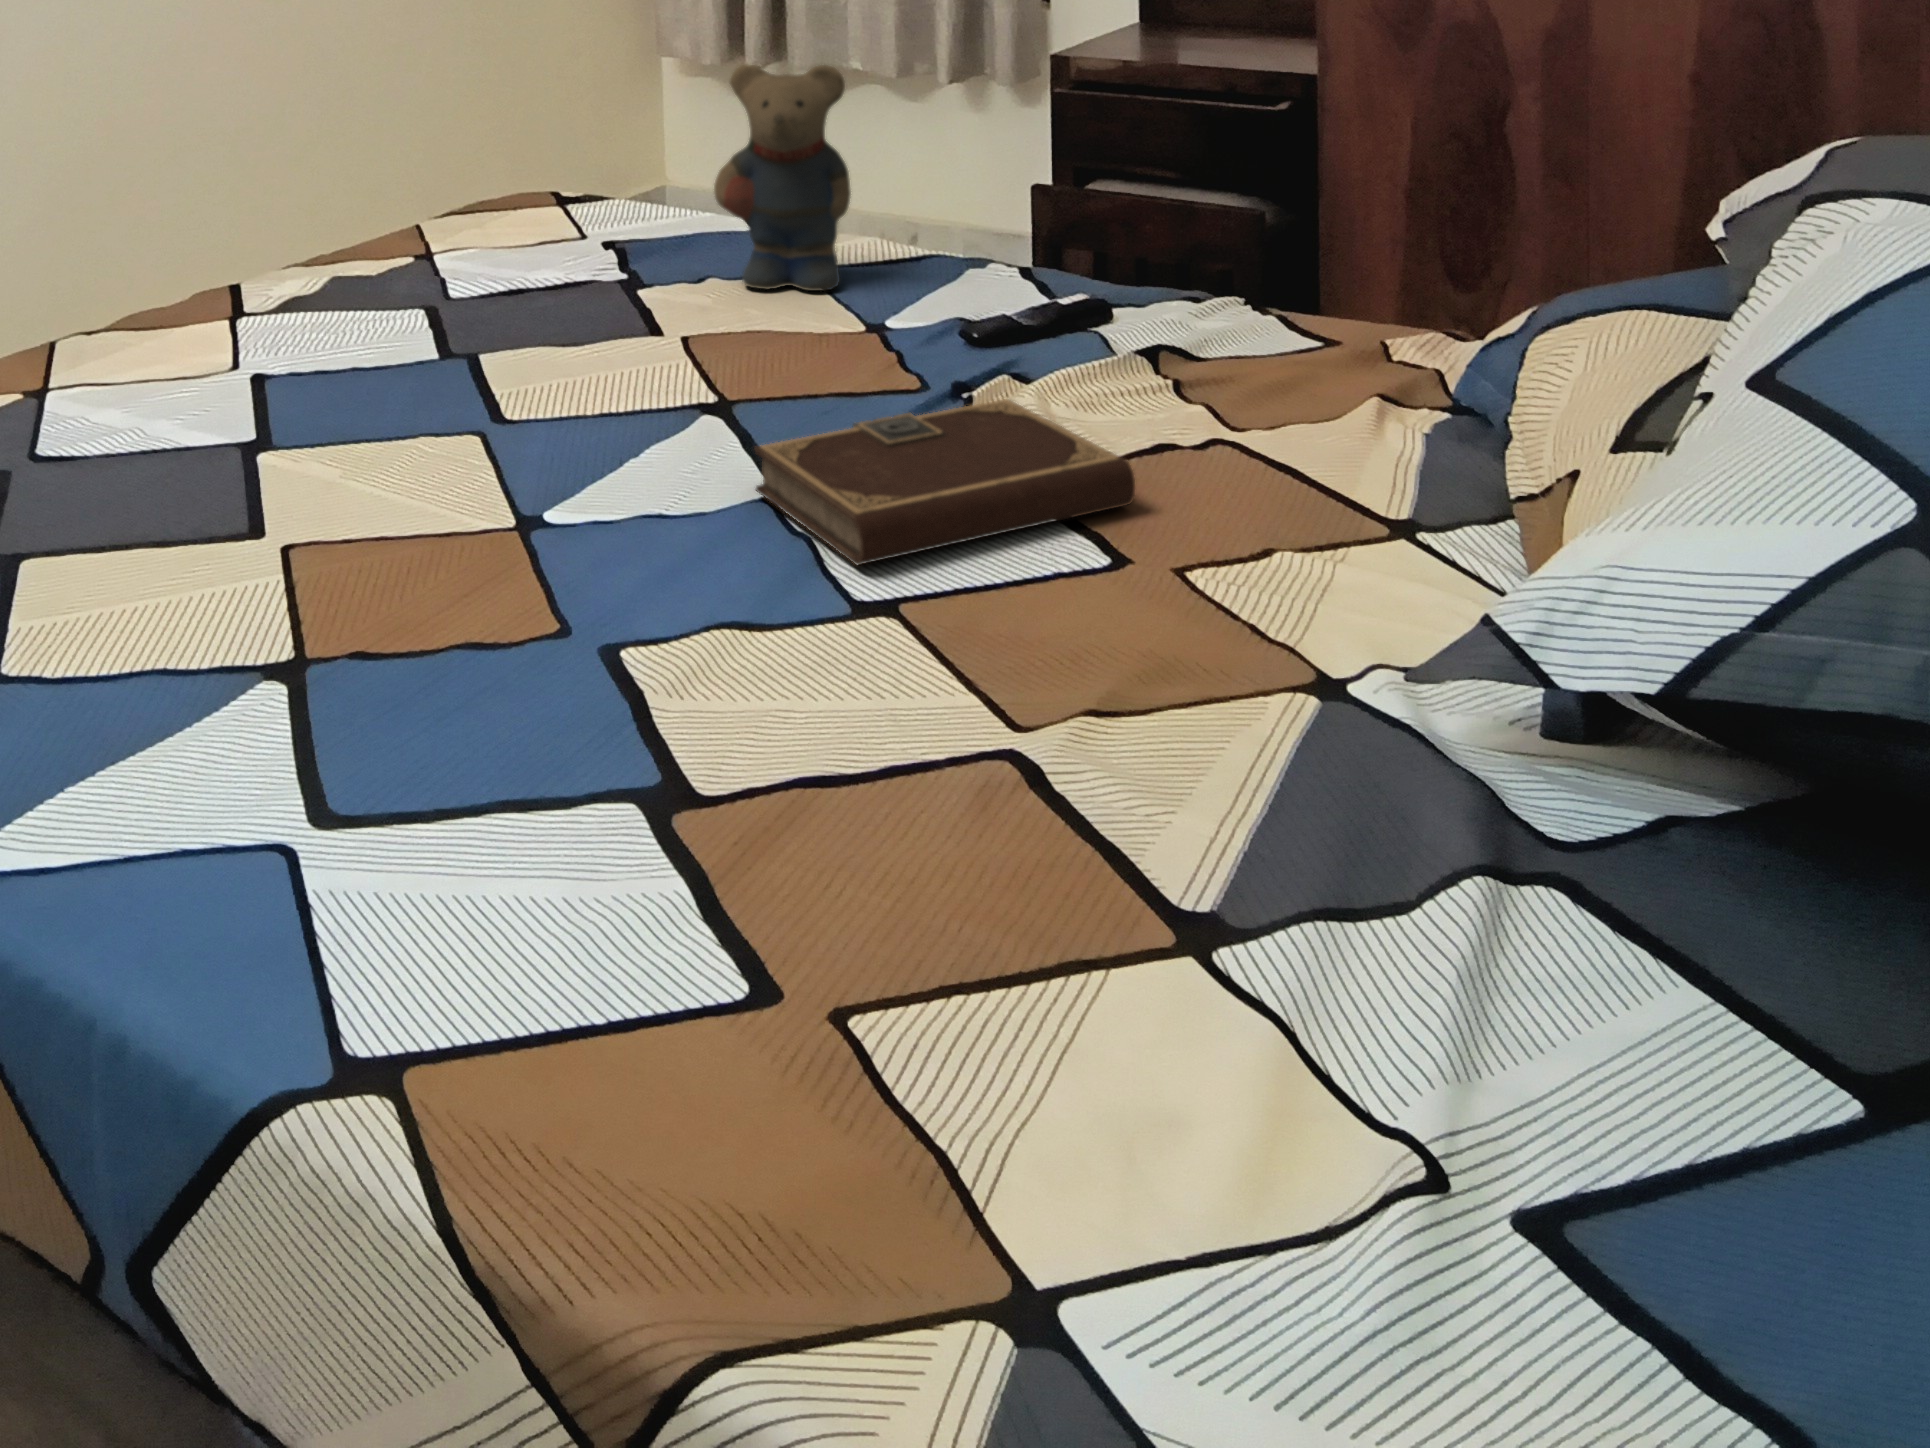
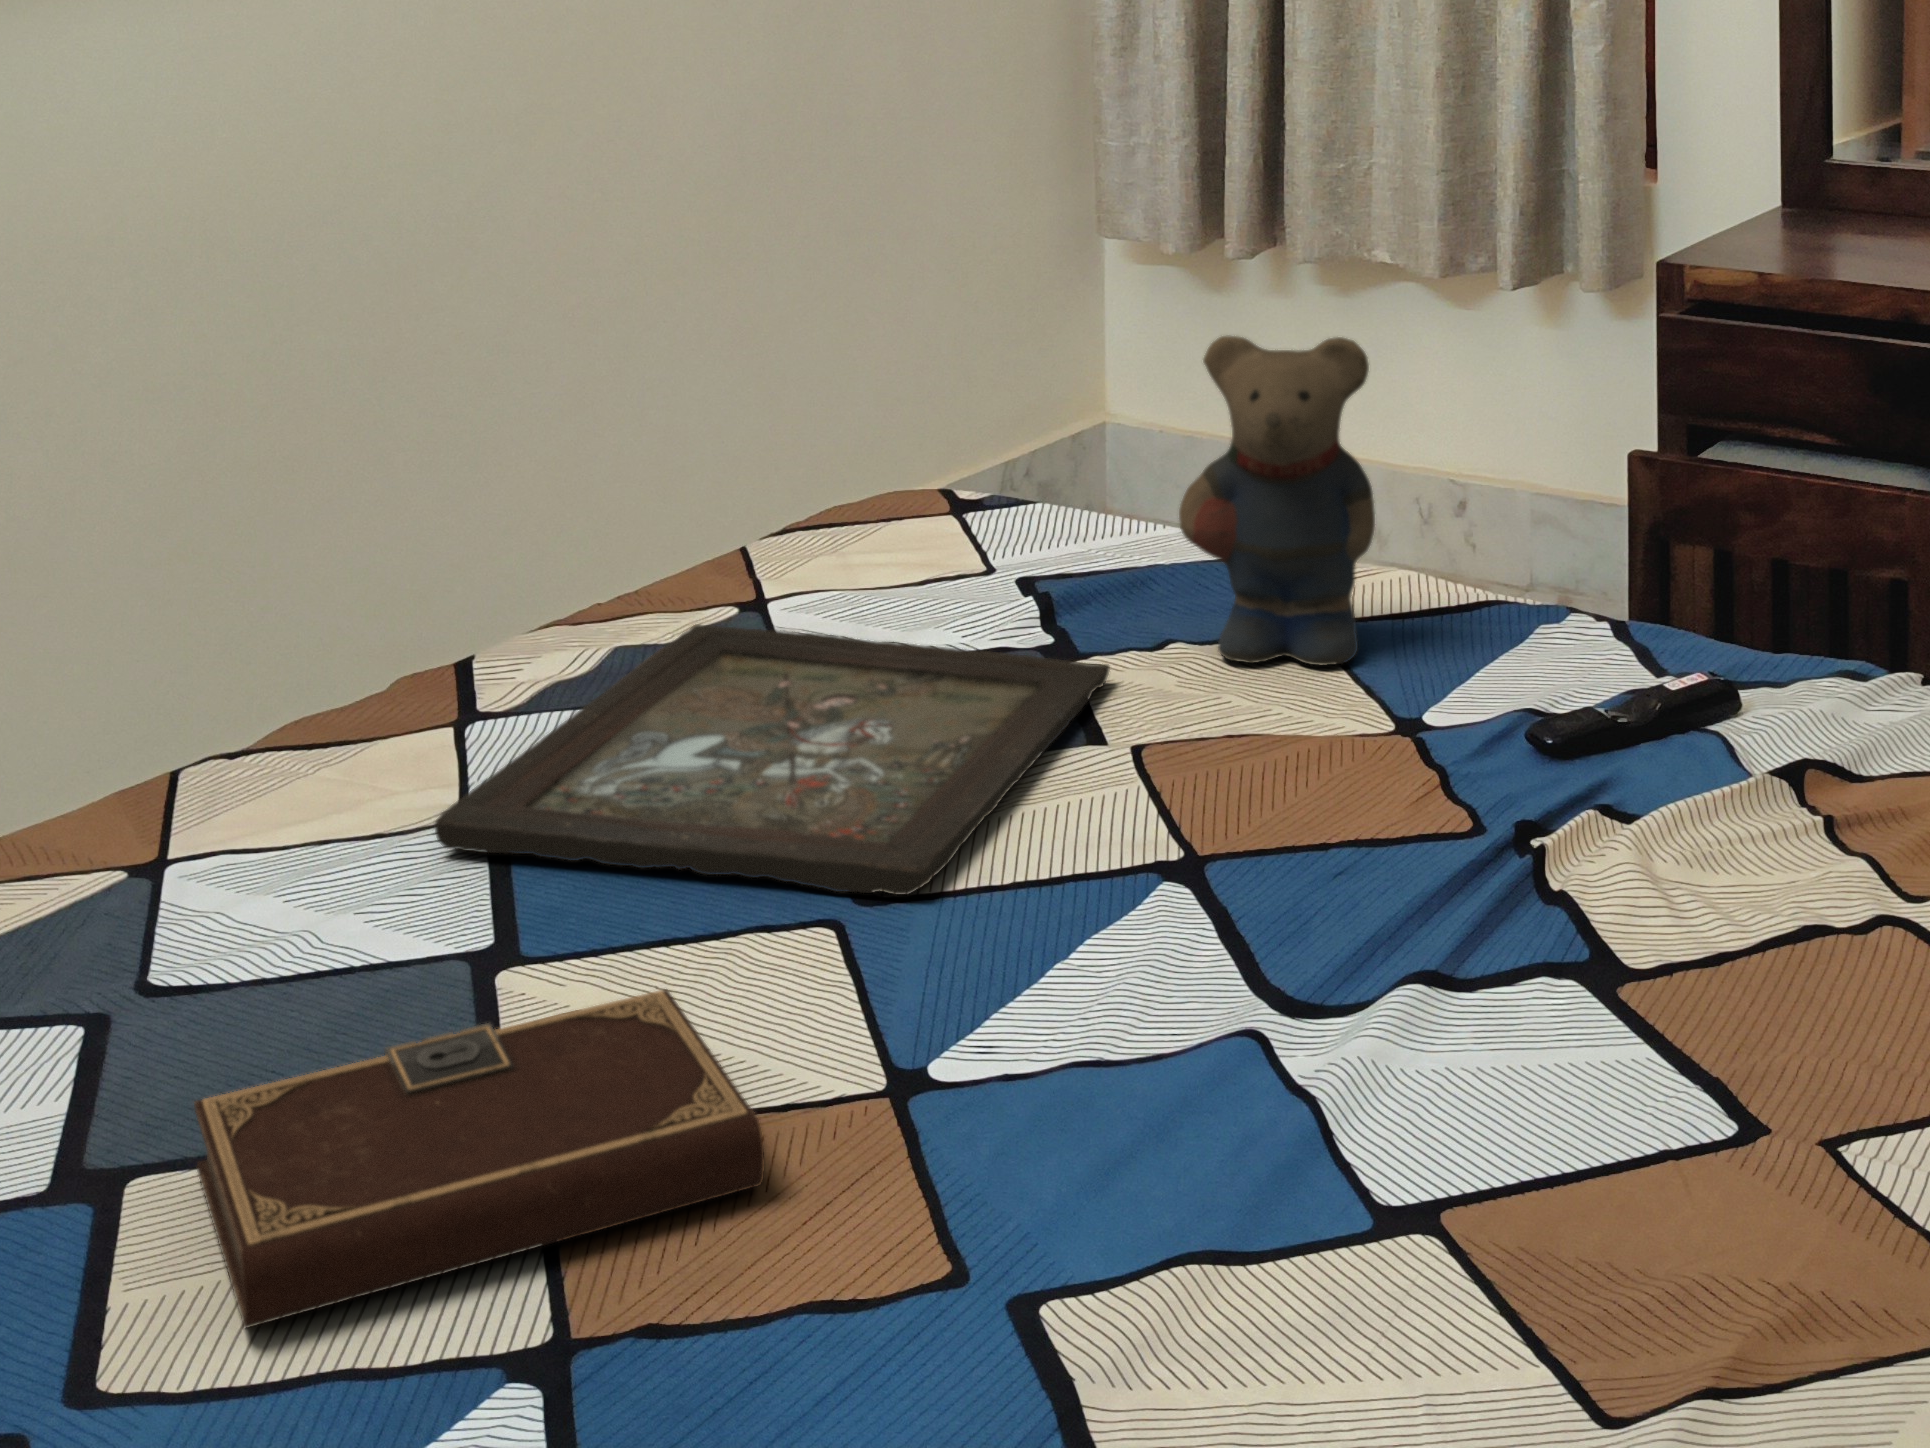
tray: none [215,262,667,417] -> present [435,624,1110,895]
notebook: present [755,399,1135,565] -> present [194,989,764,1328]

